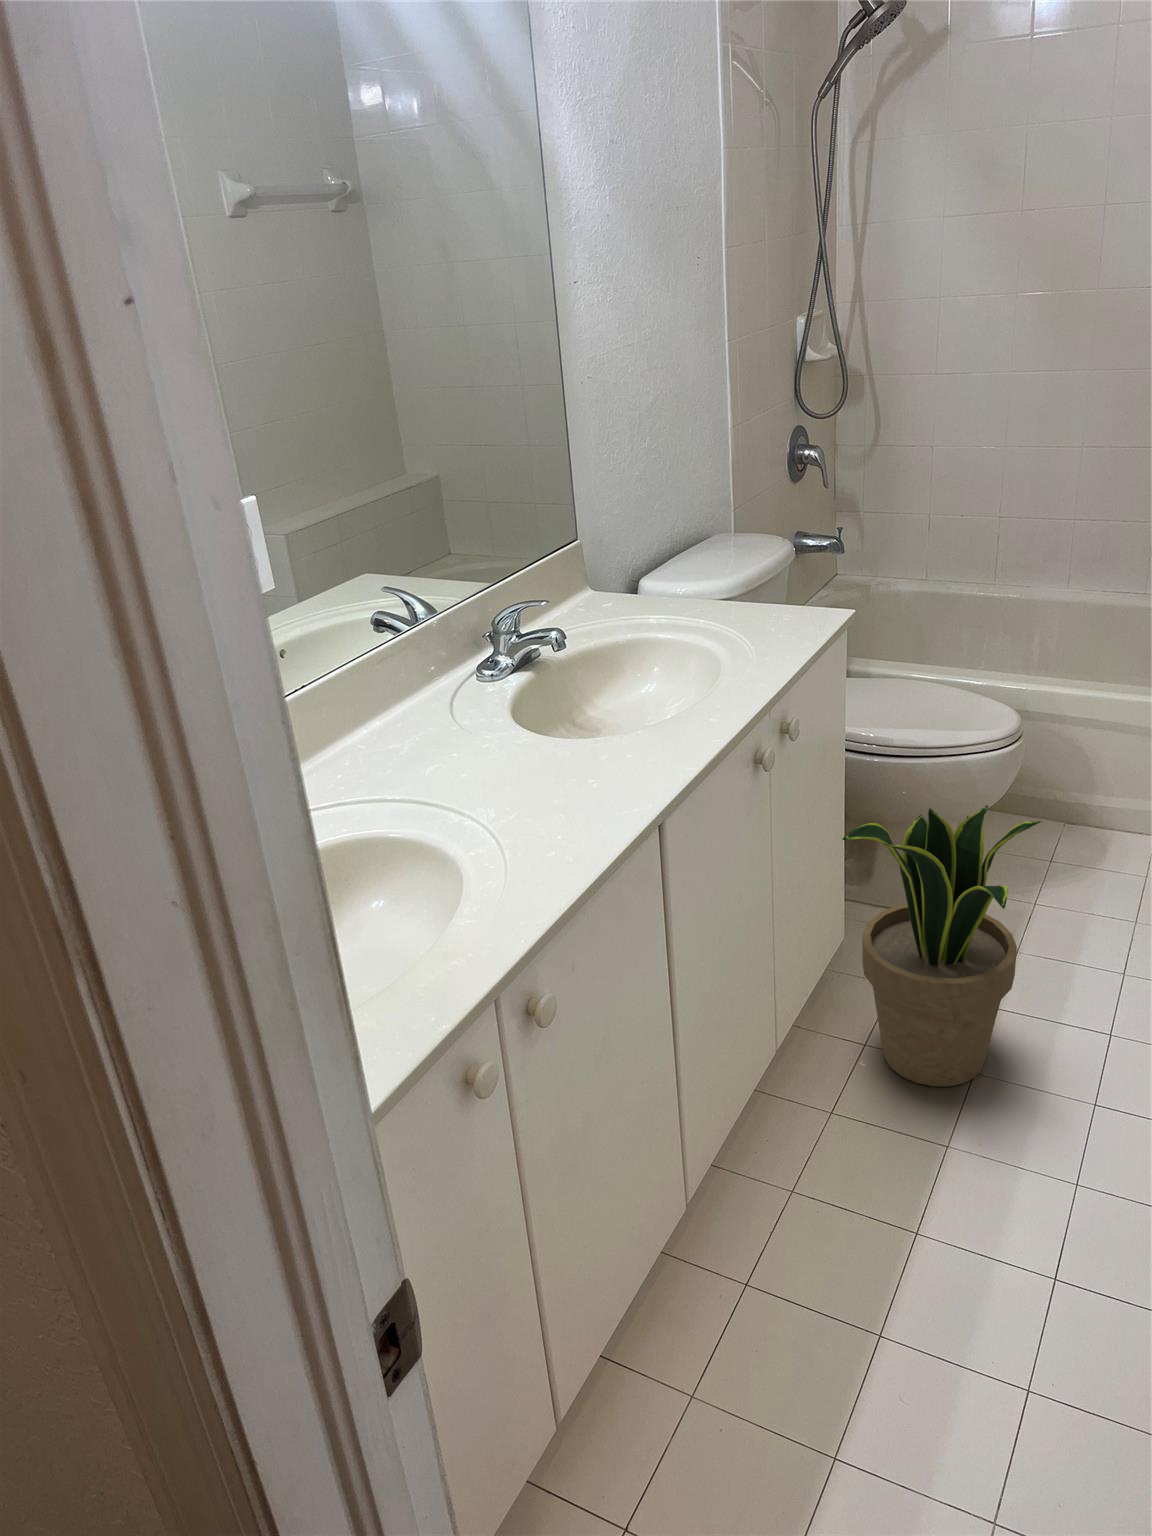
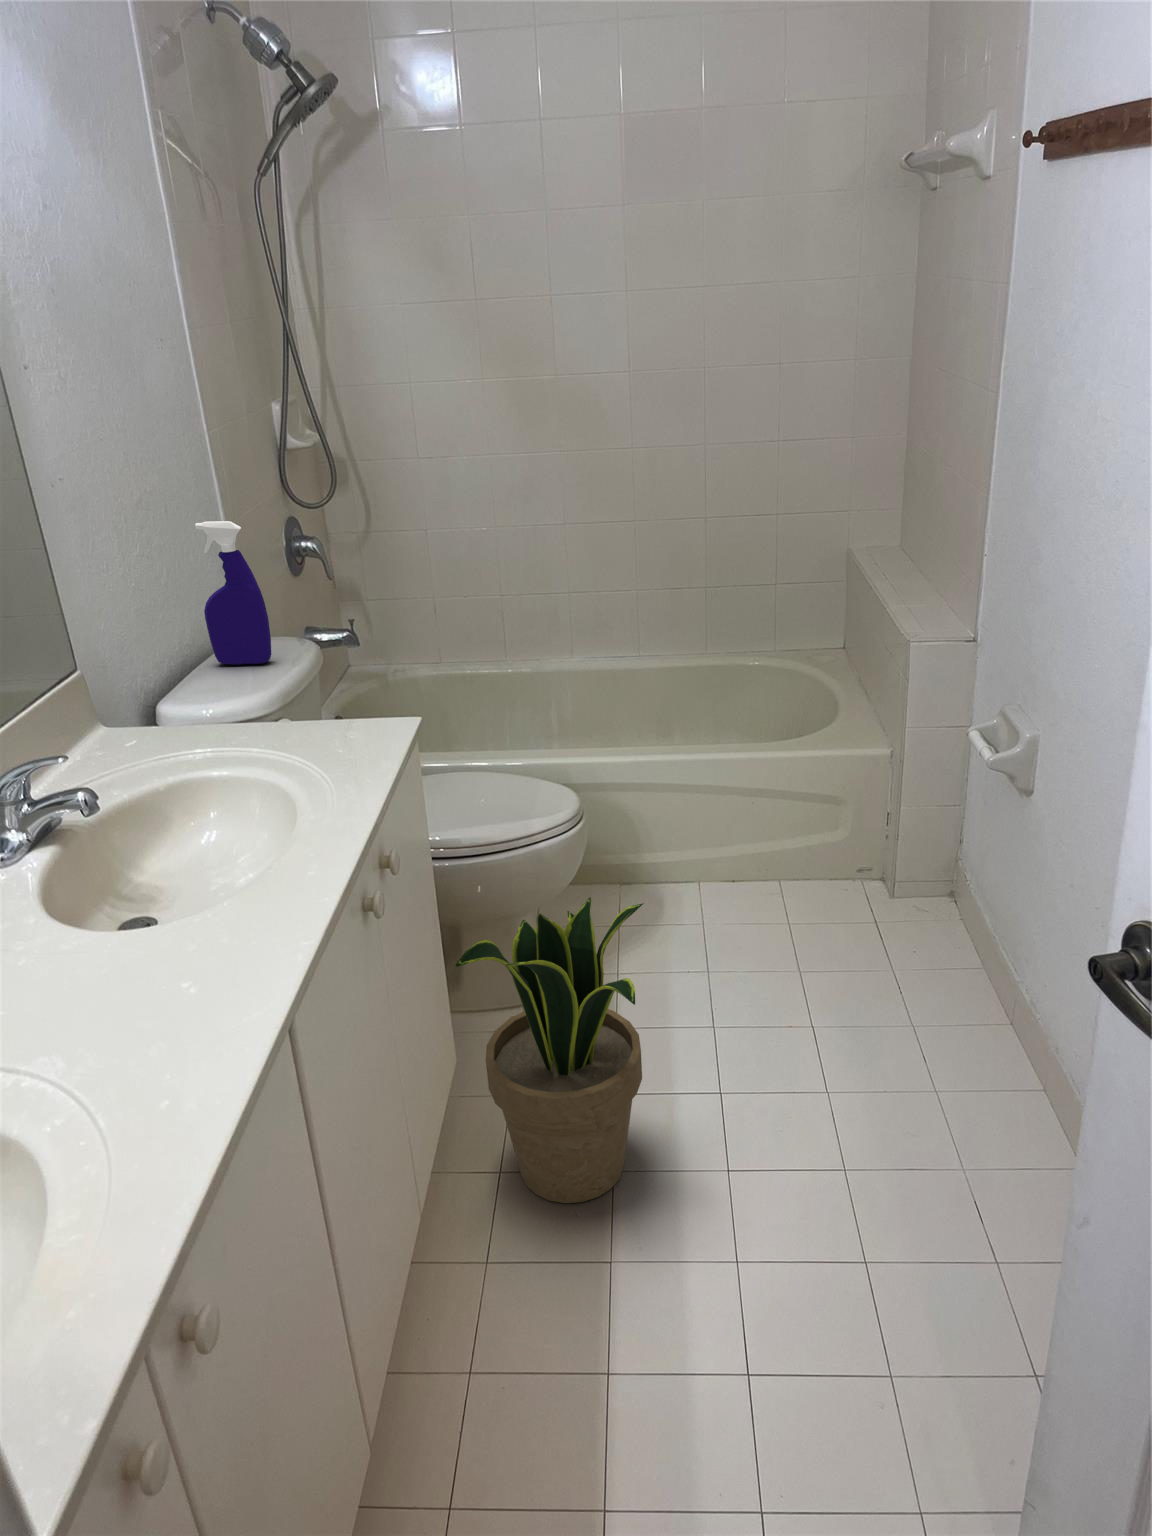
spray bottle: none [693,424,746,554] -> present [195,521,271,665]

